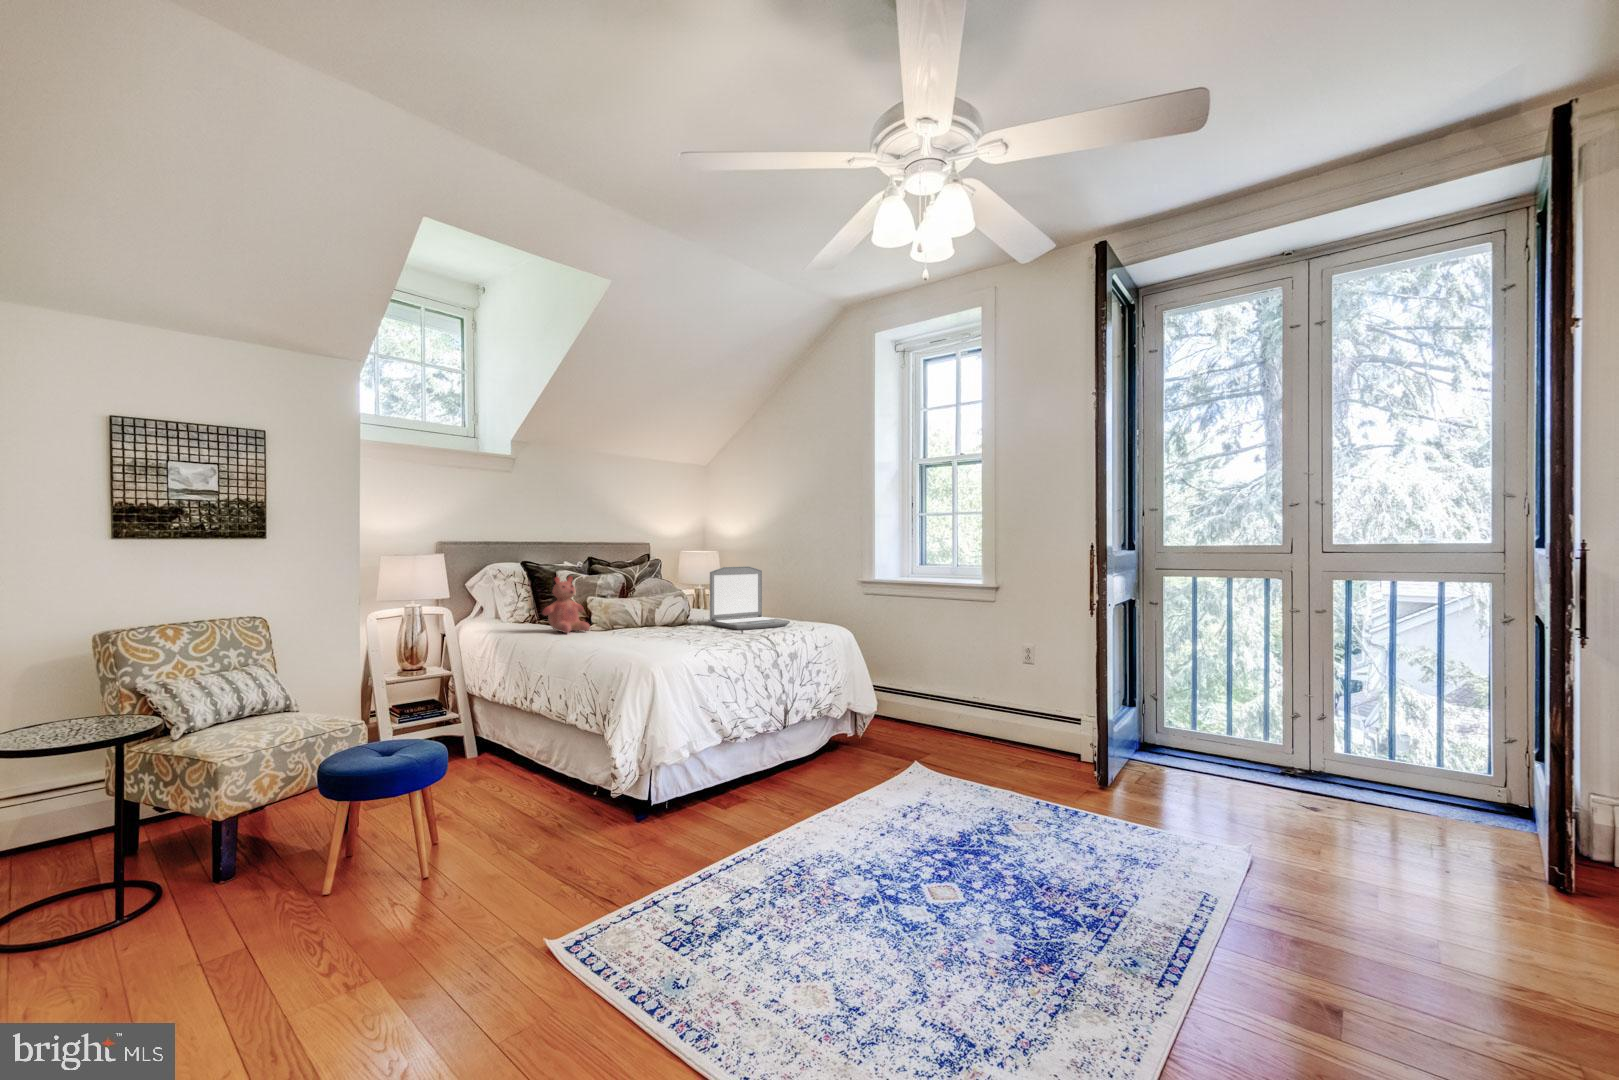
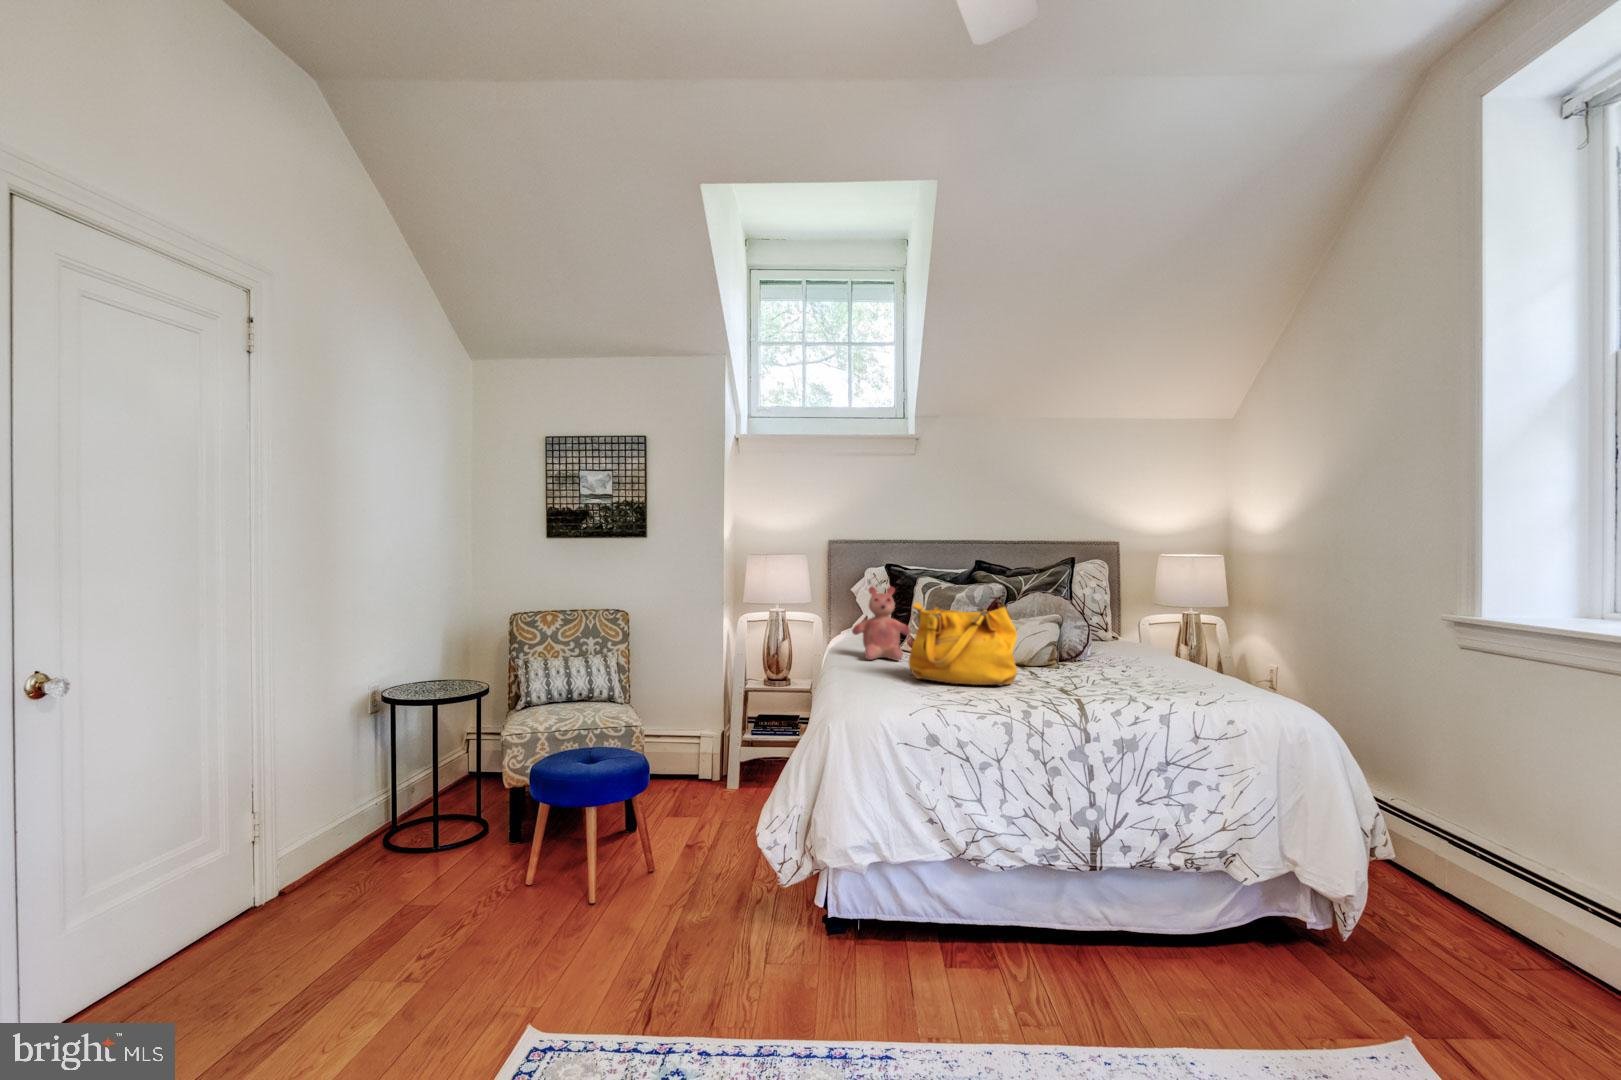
laptop: present [709,566,790,630] -> none [1081,584,1207,692]
handbag: none [635,580,706,639] -> present [909,600,1017,686]

